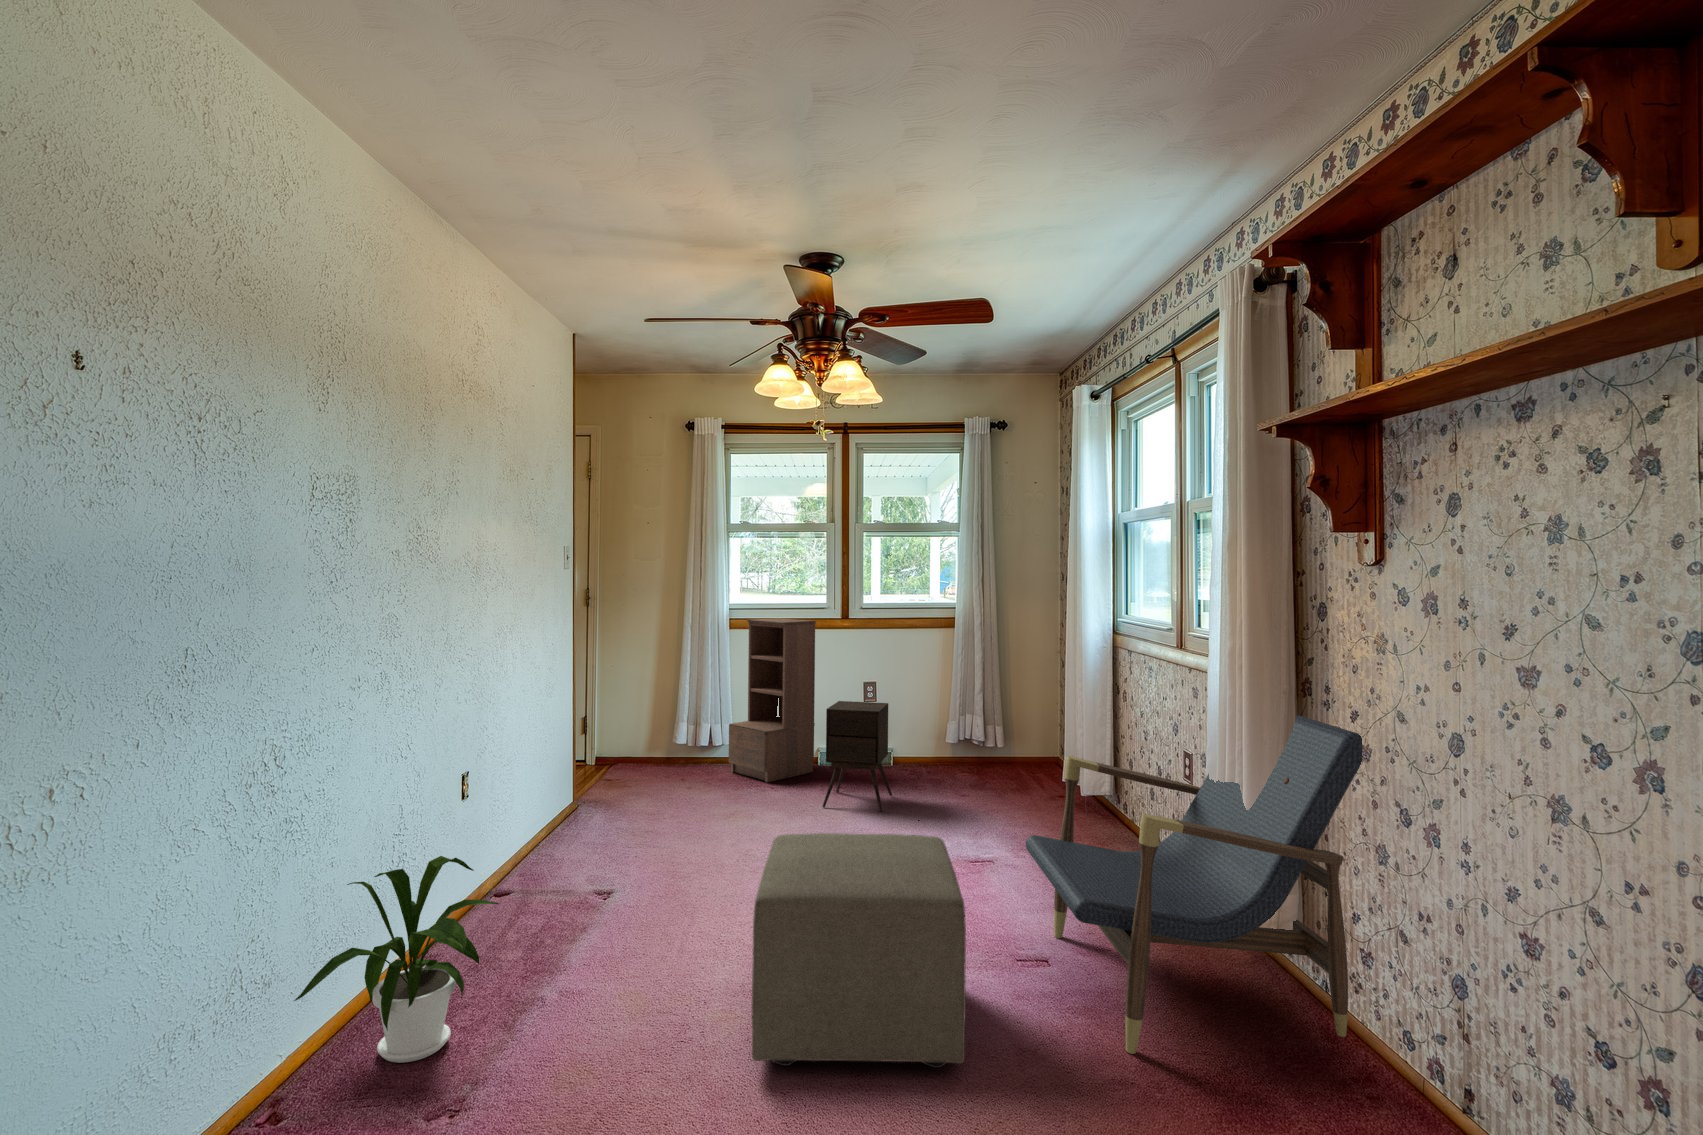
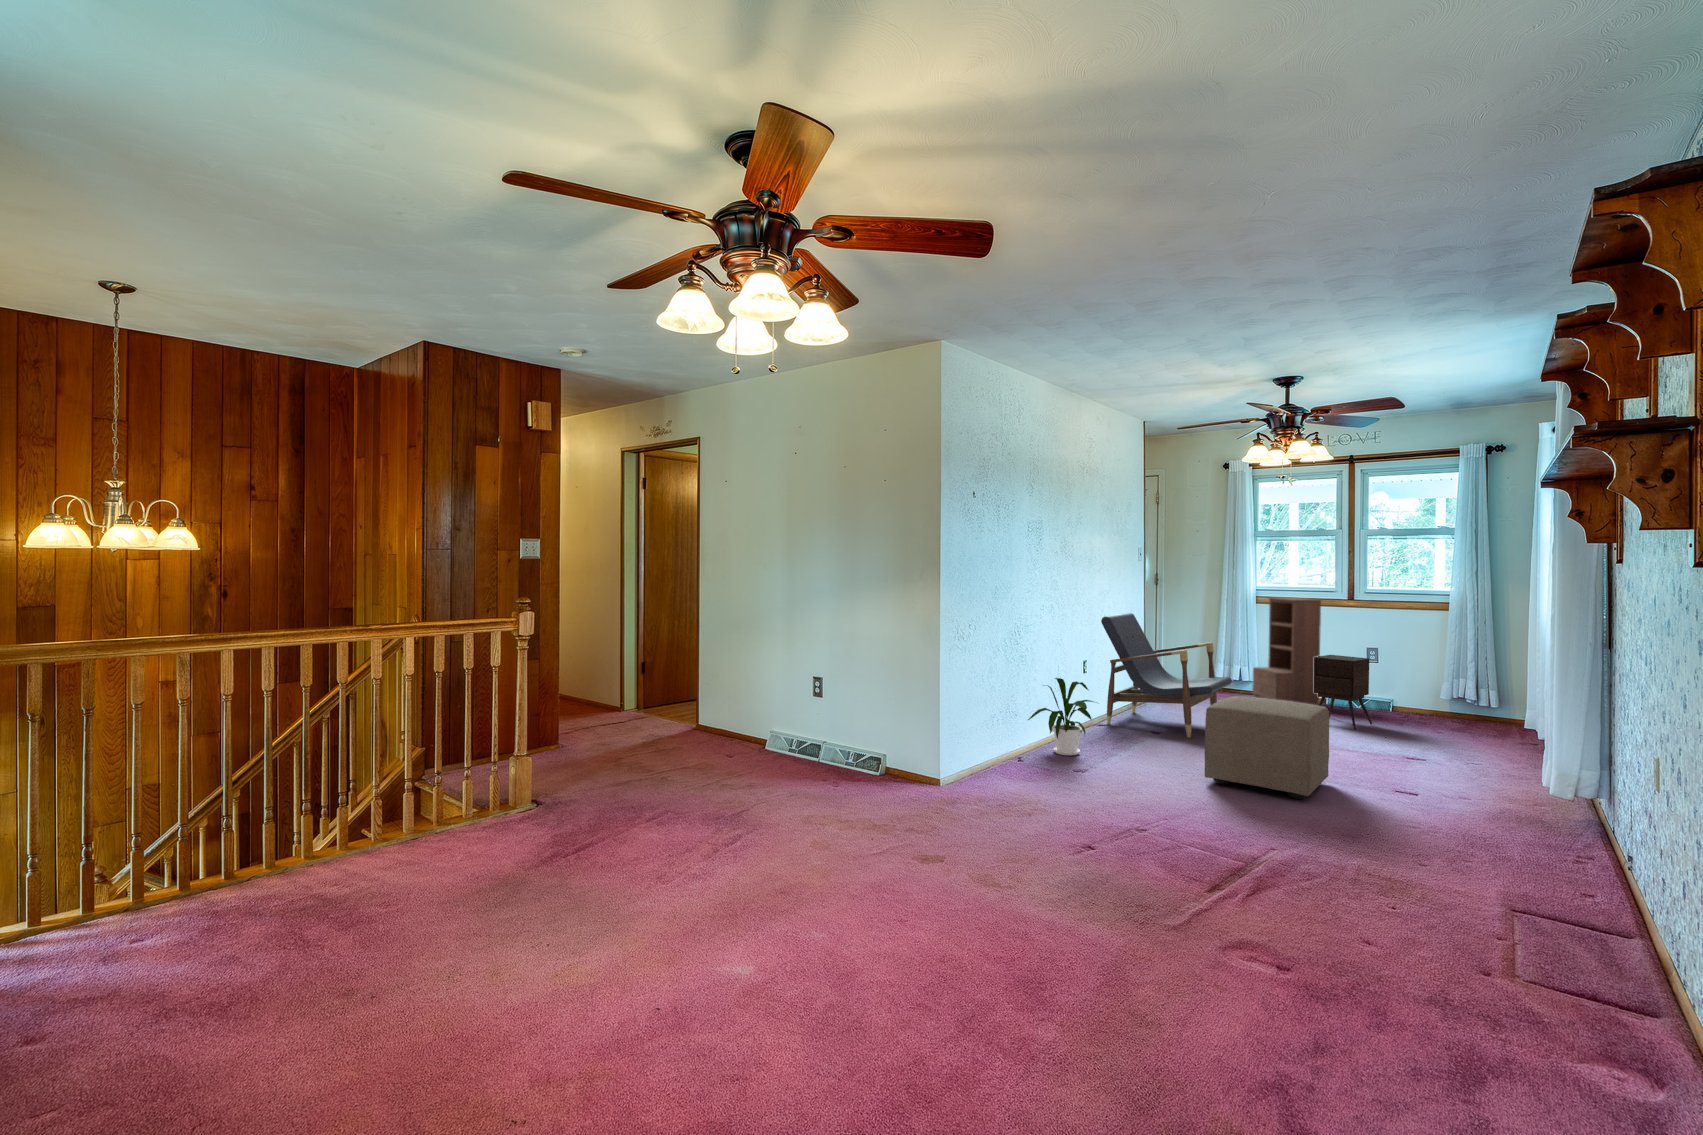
lounge chair: present [1026,715,1362,1054] -> present [1101,613,1232,738]

